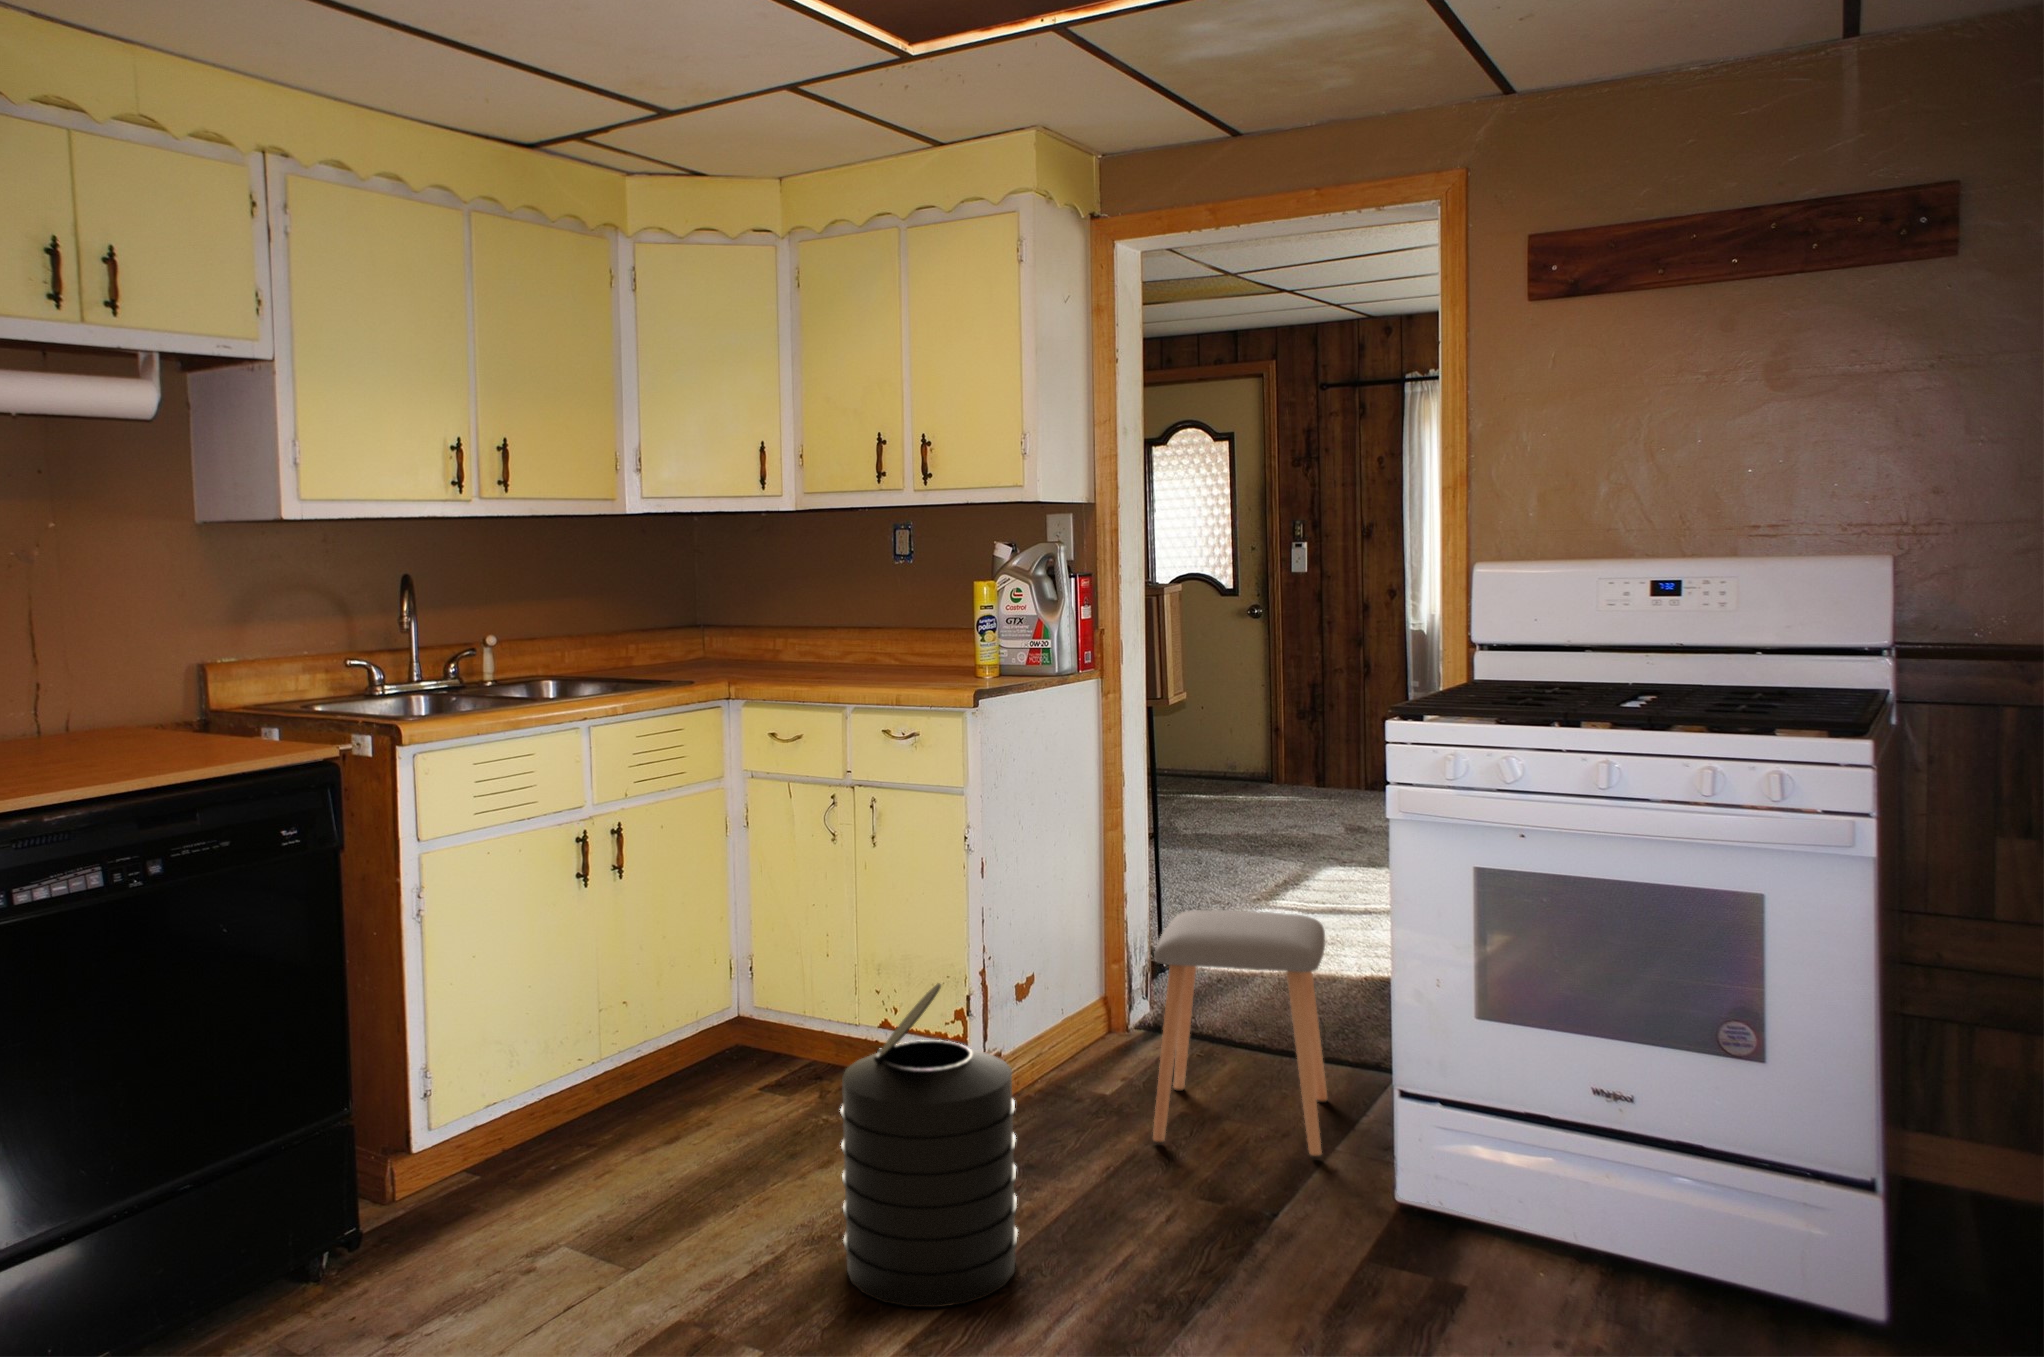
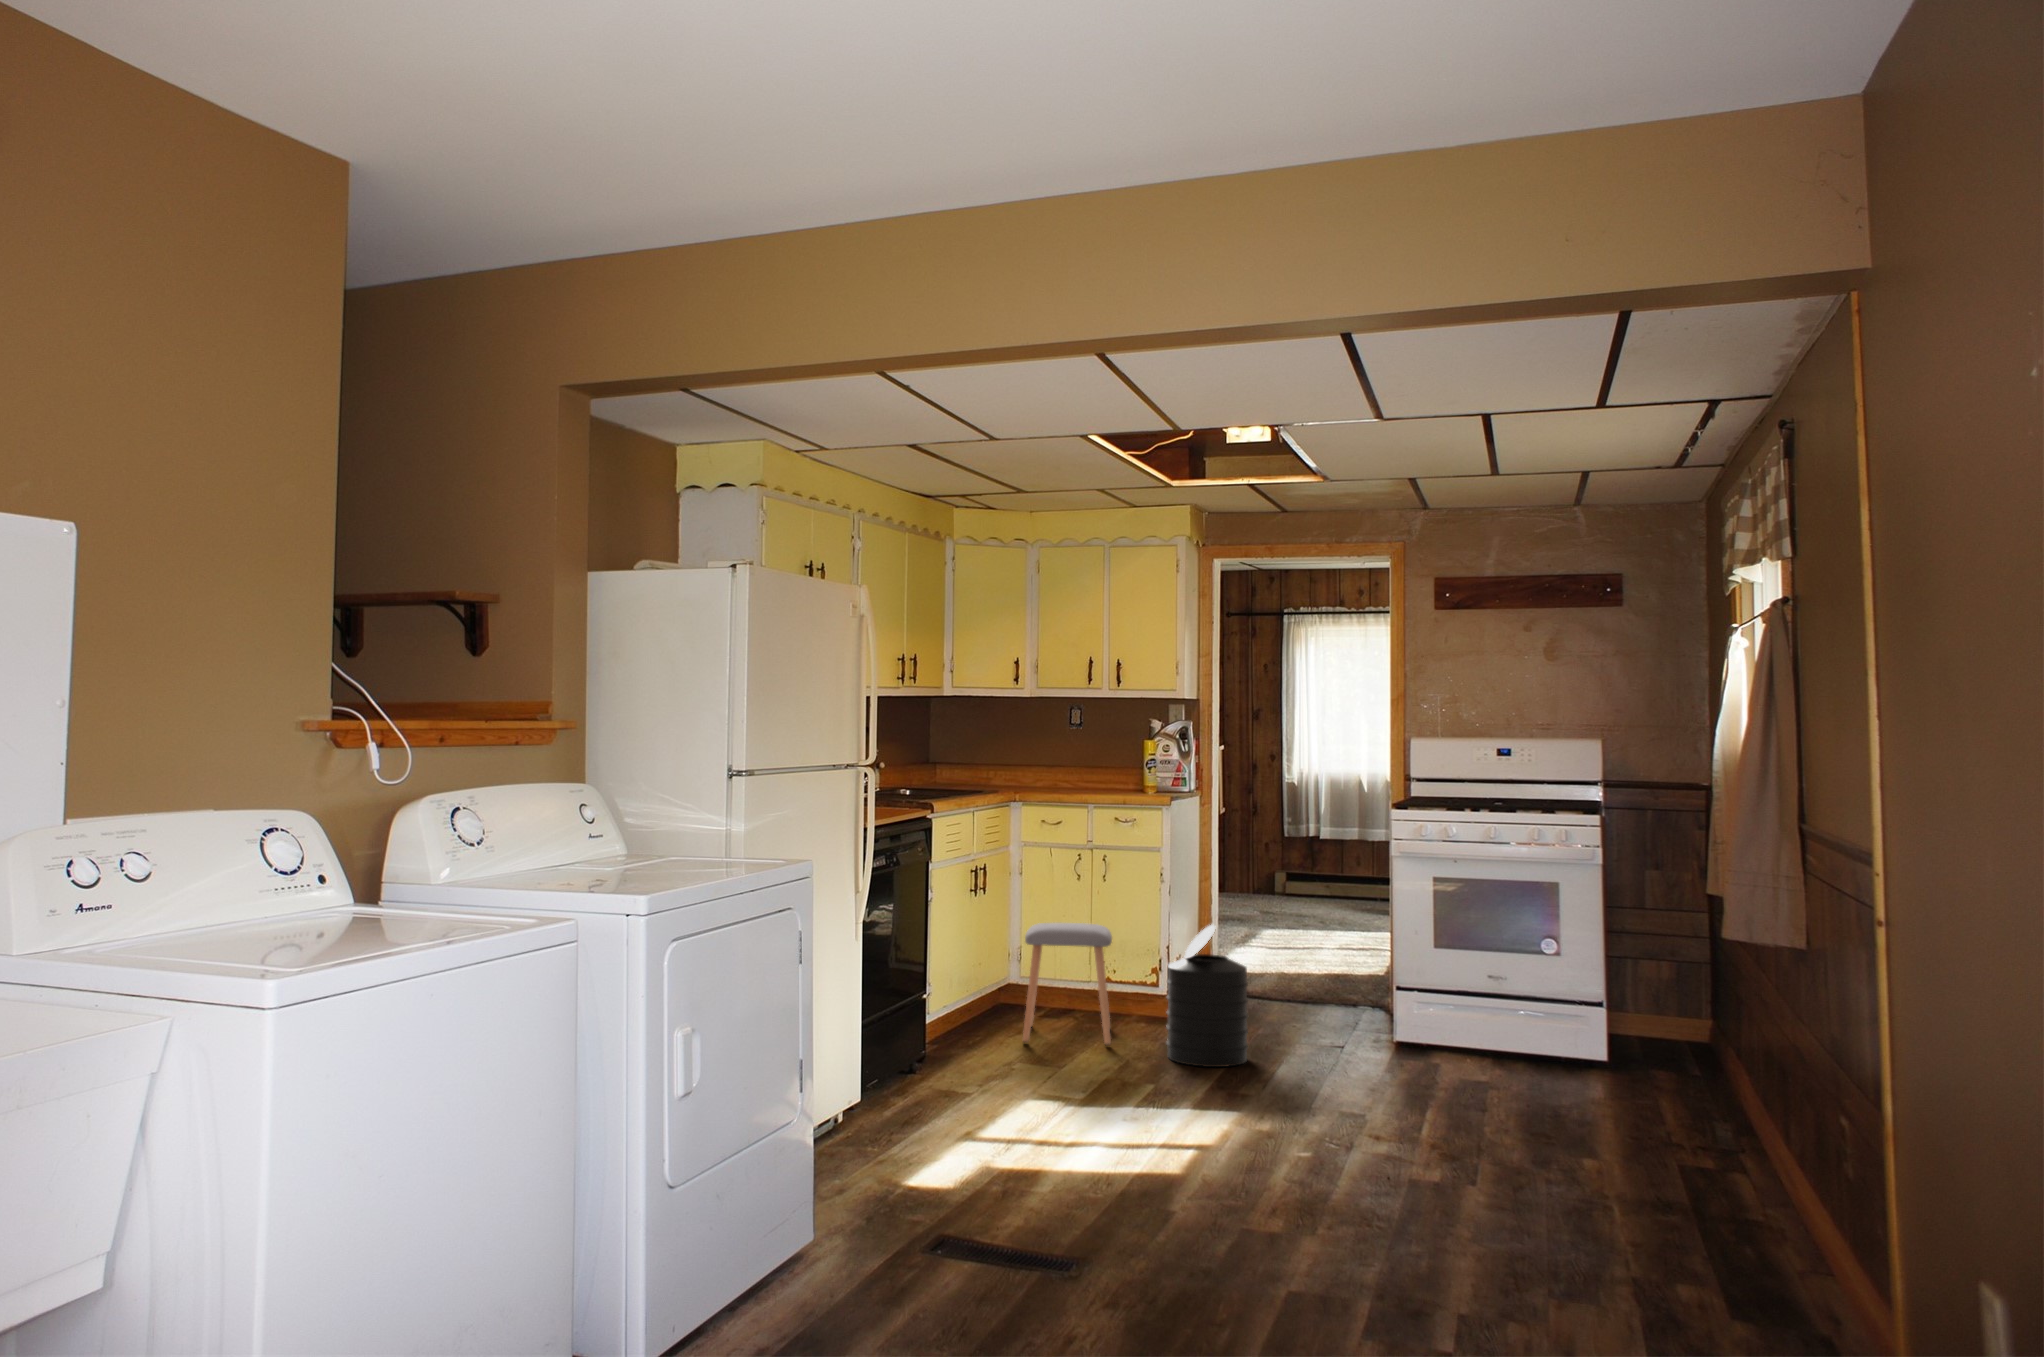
stool: present [1153,910,1327,1158] -> present [1023,923,1112,1045]

